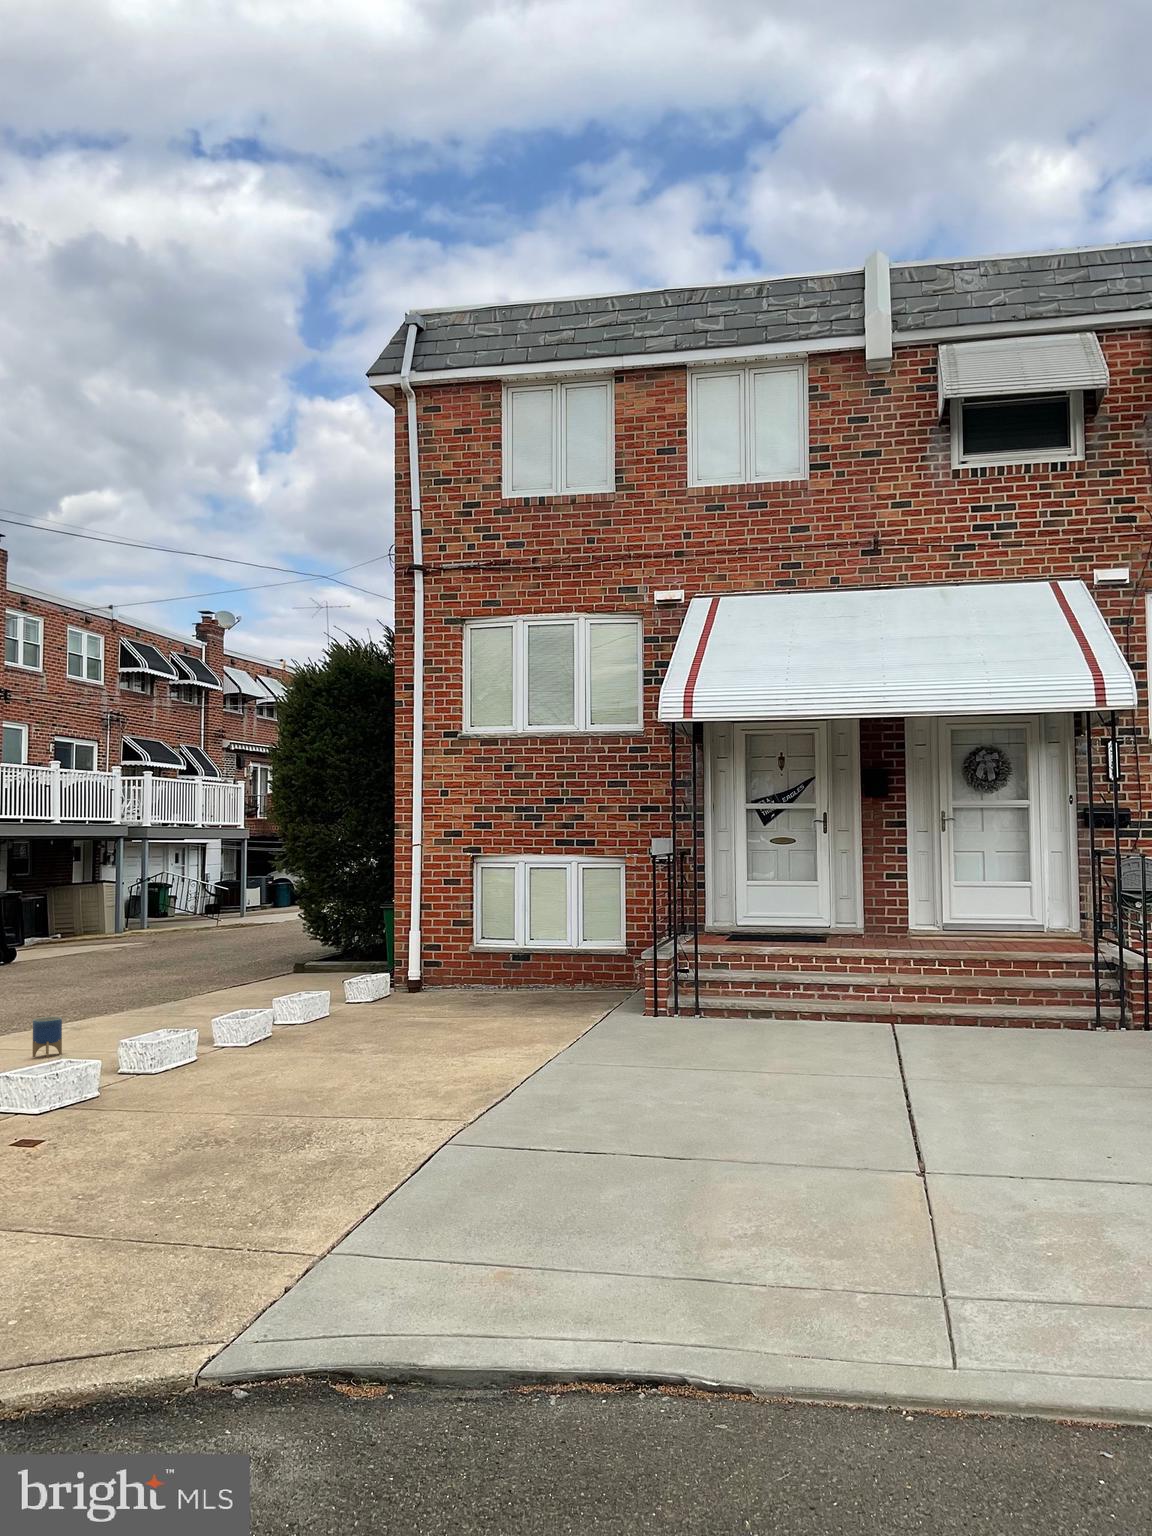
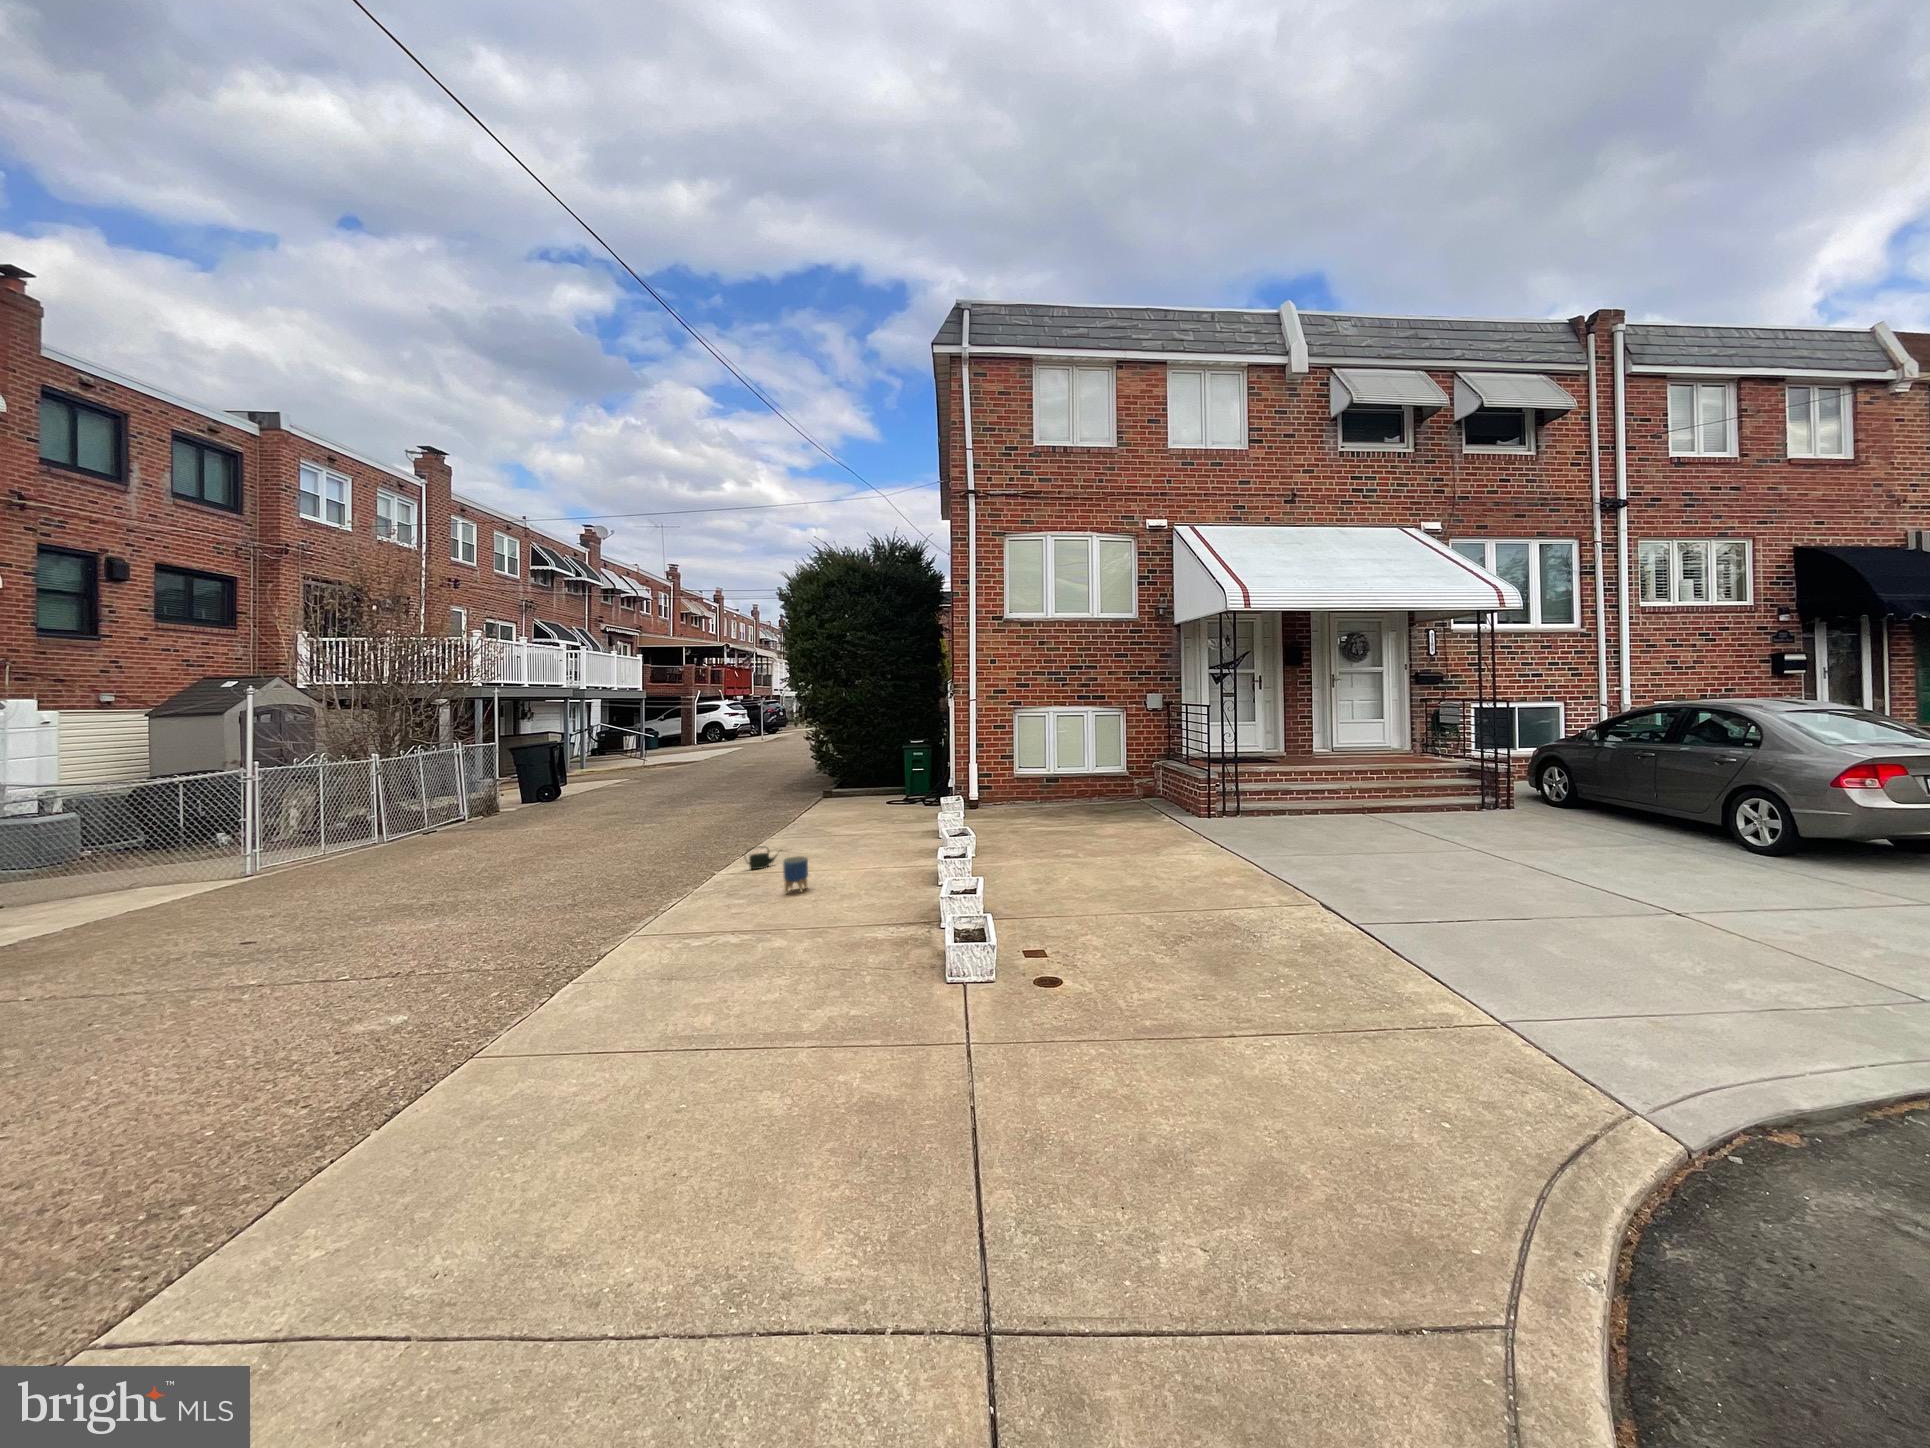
watering can: none [53,1010,98,1037] -> present [746,847,777,869]

